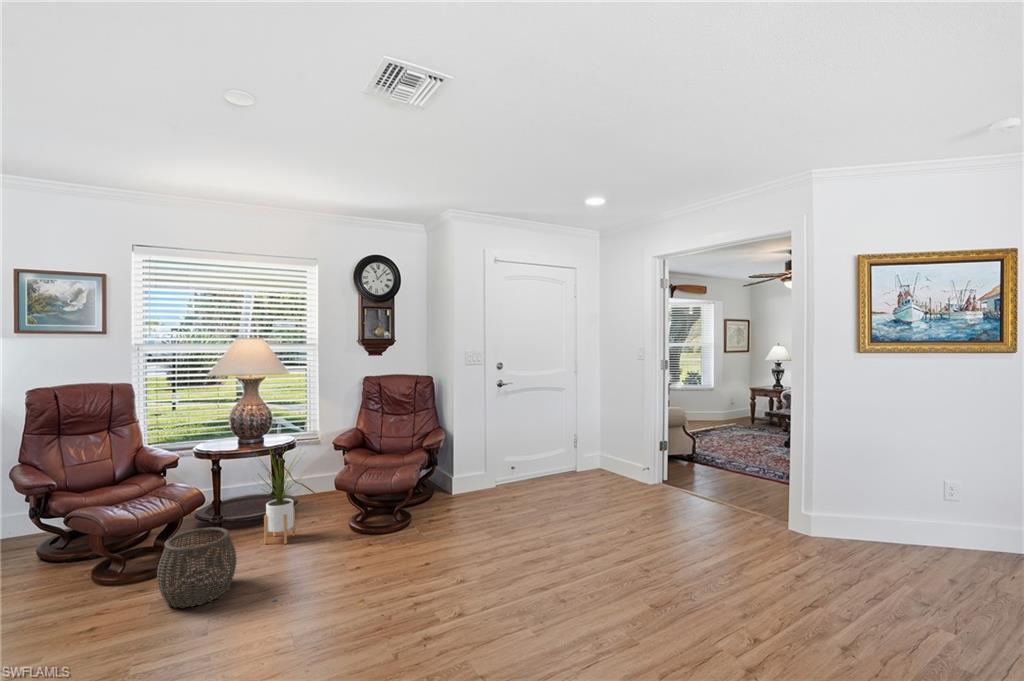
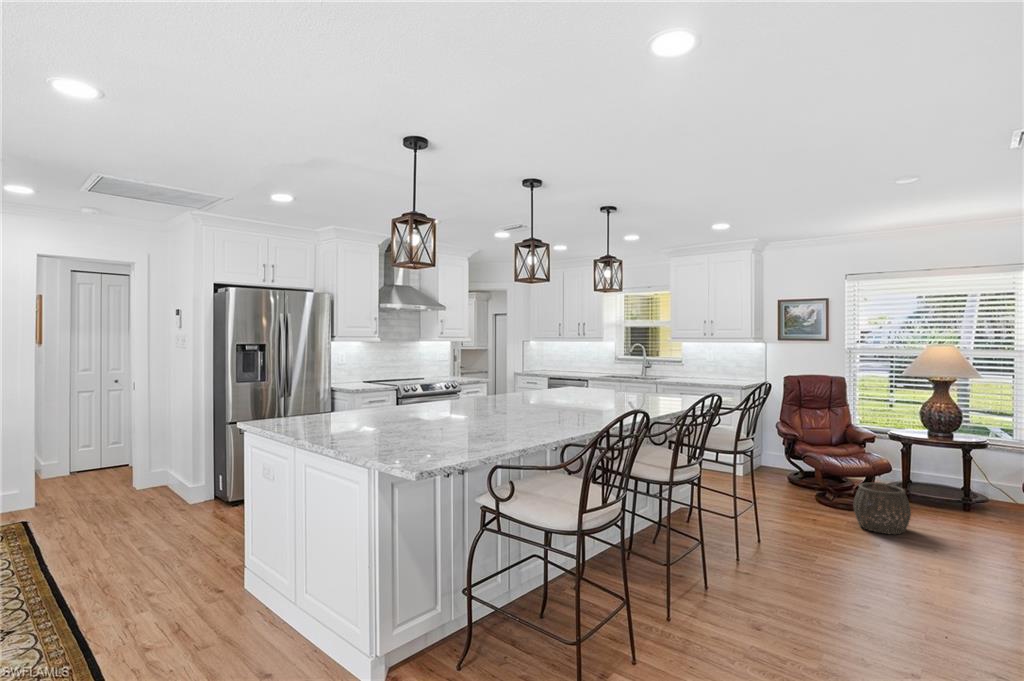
house plant: present [261,448,296,544] -> none [932,435,991,526]

